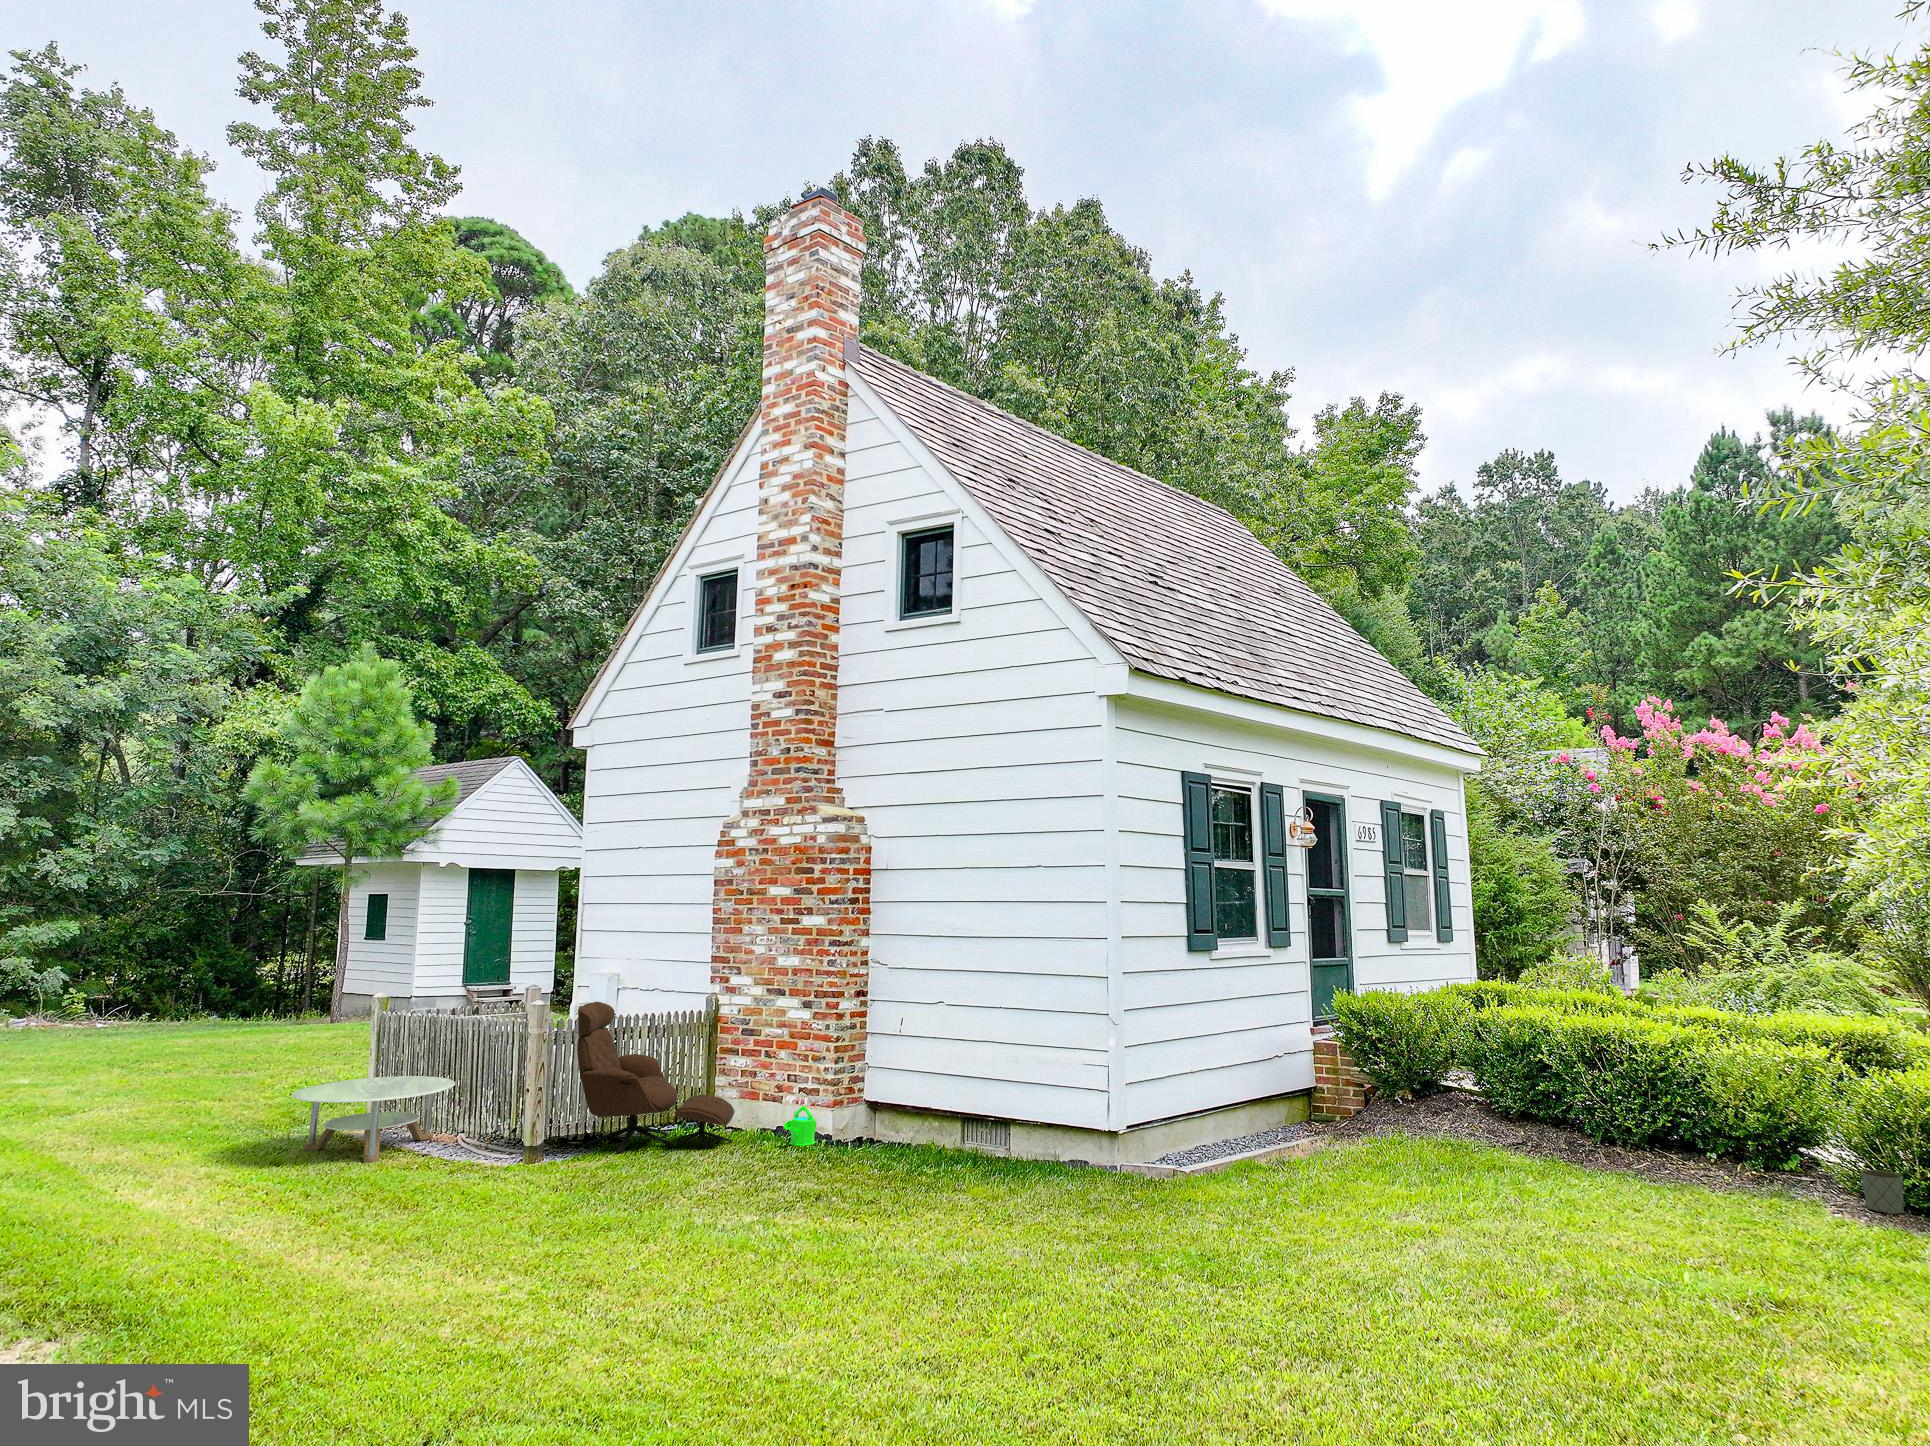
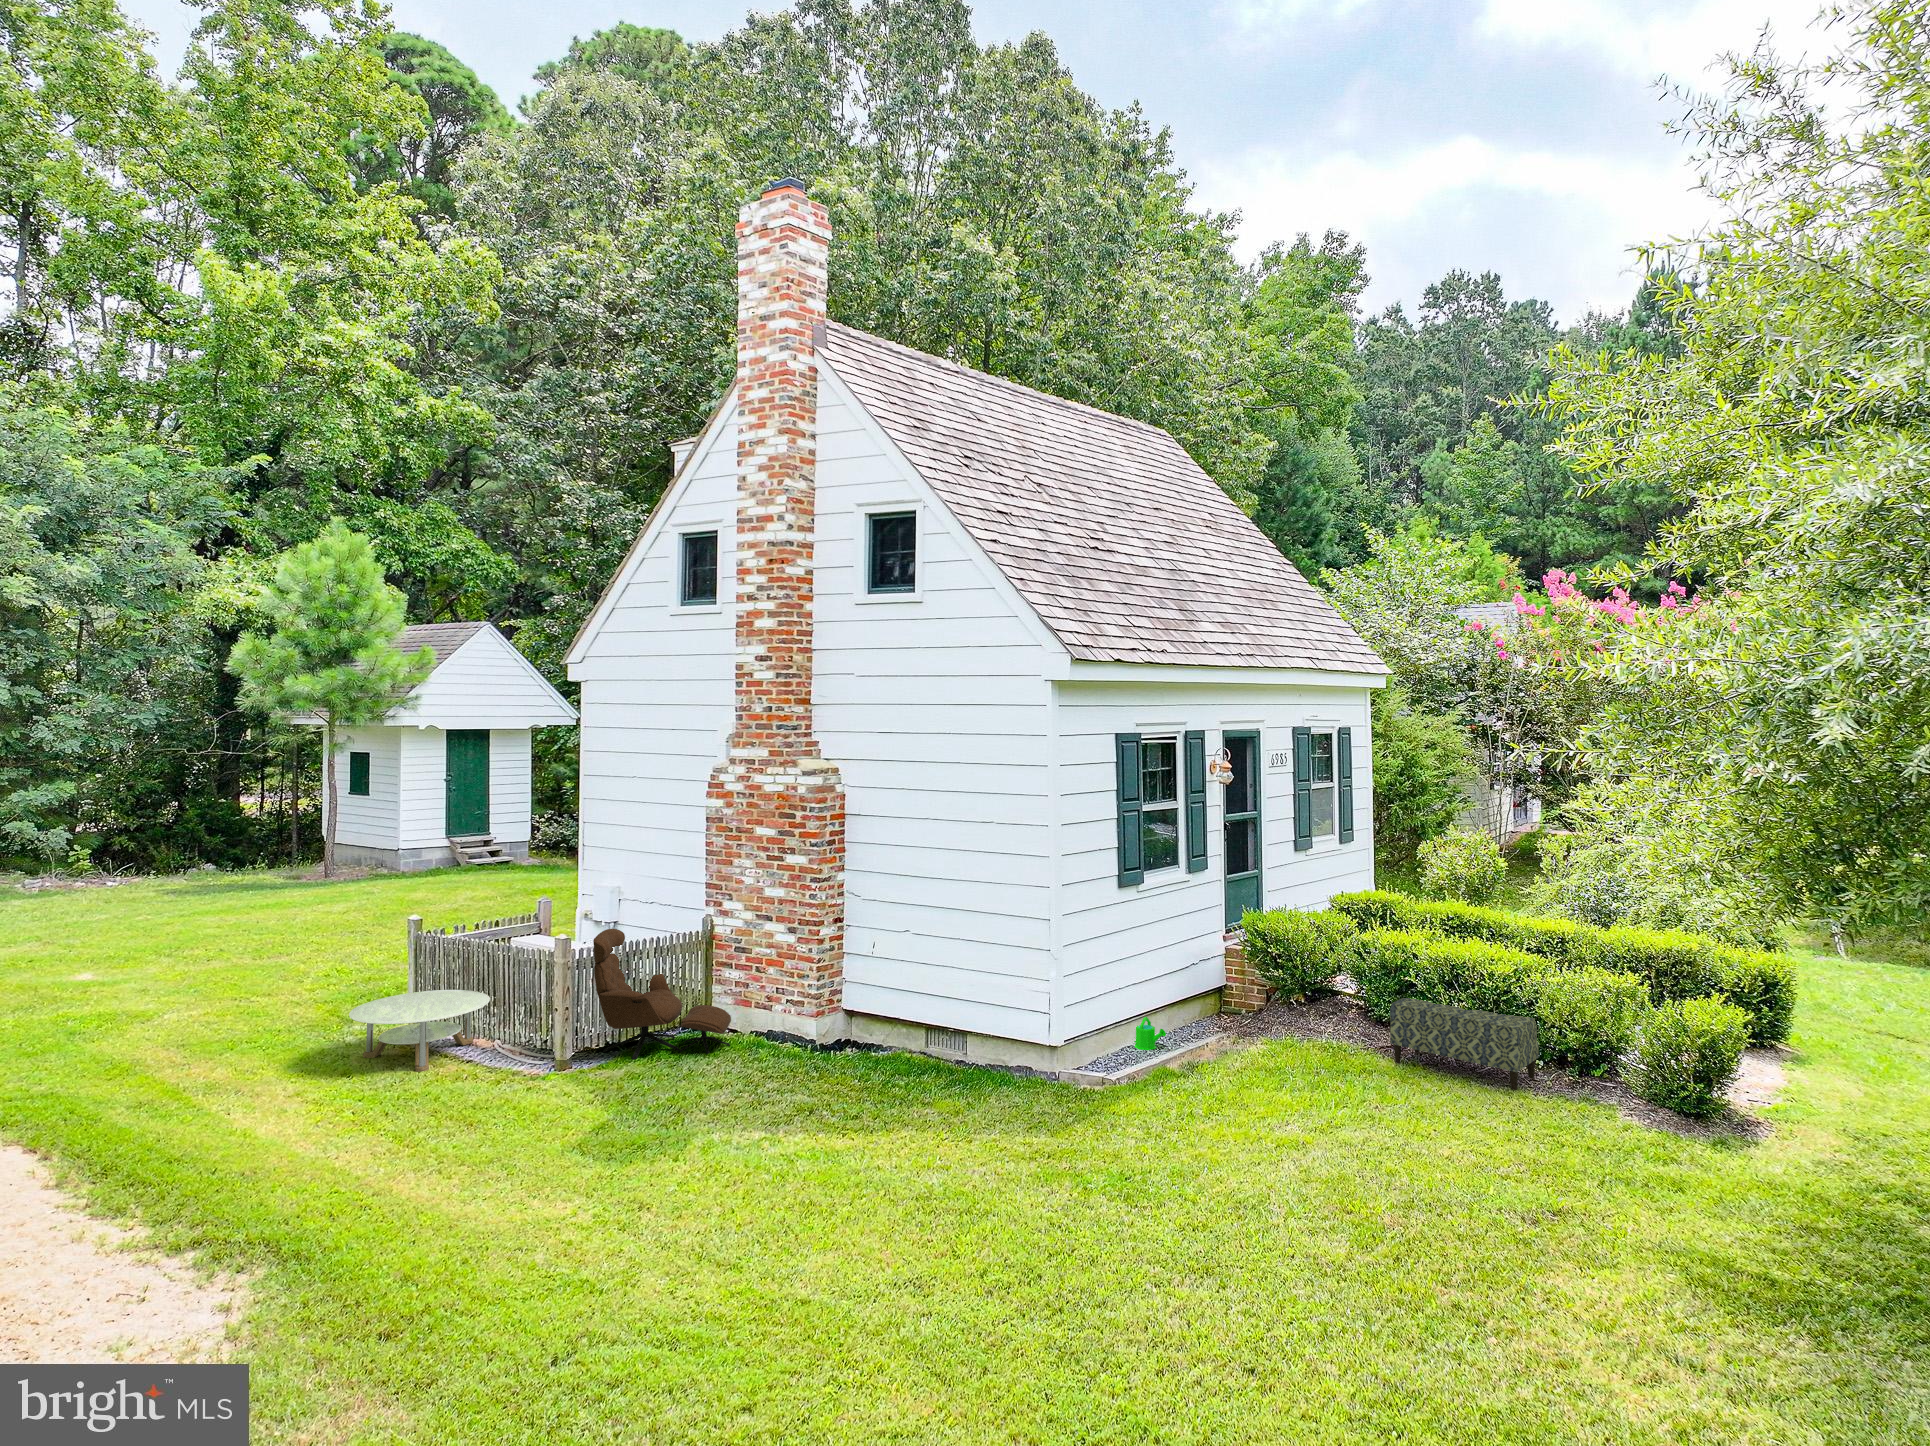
bench: none [1522,1079,1710,1187] -> present [1390,998,1538,1090]
watering can: present [784,1106,816,1146] -> present [1134,1017,1166,1050]
planter: present [1861,1170,1904,1215] -> none [1653,1083,1685,1121]

